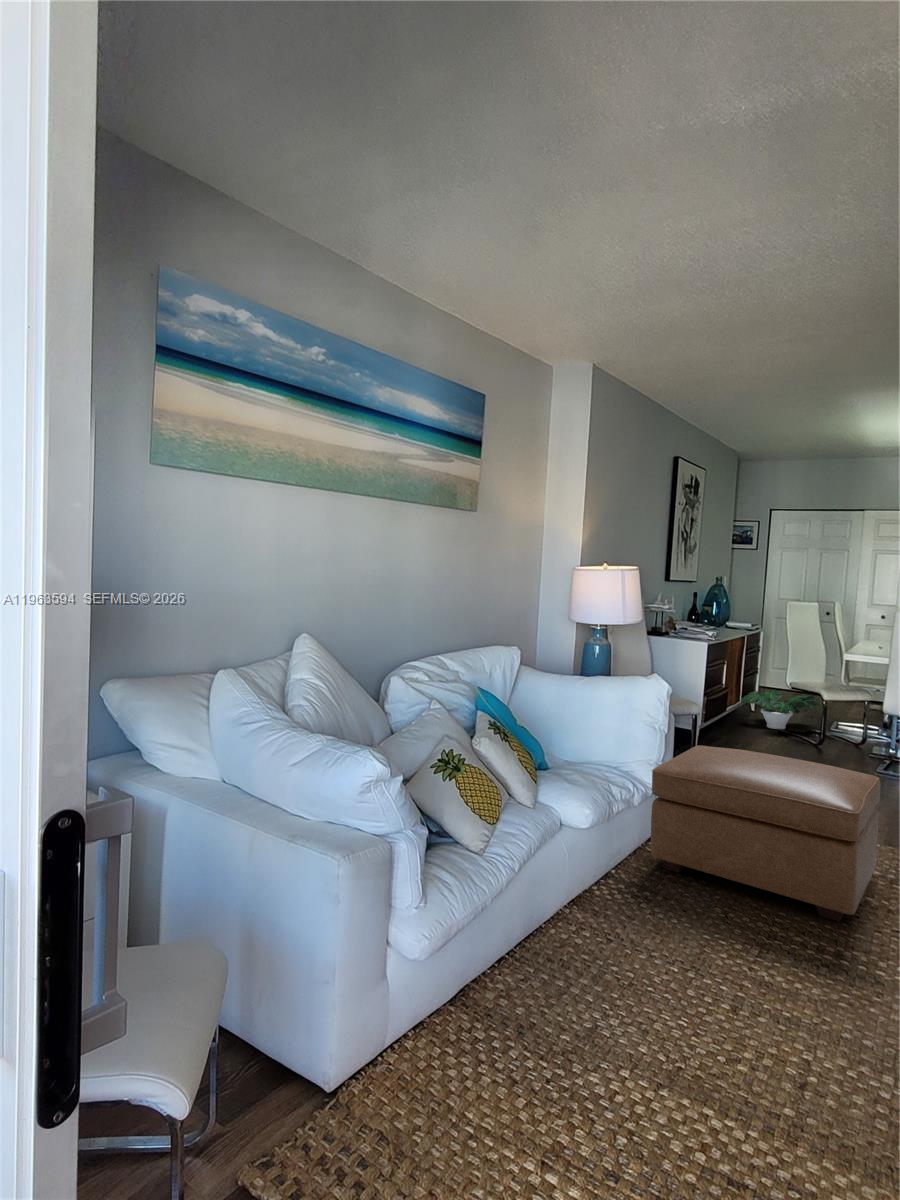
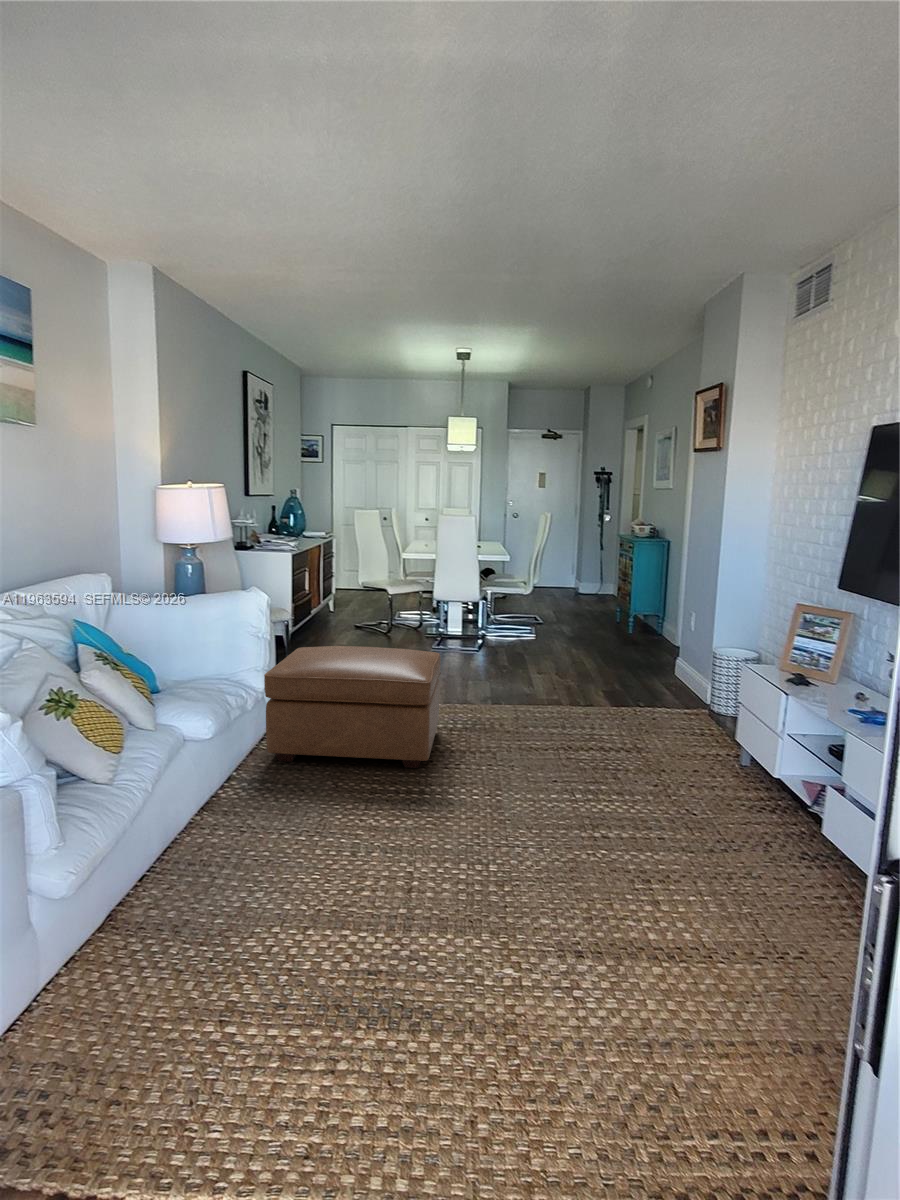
potted plant: present [741,690,824,729] -> none [323,592,391,626]

